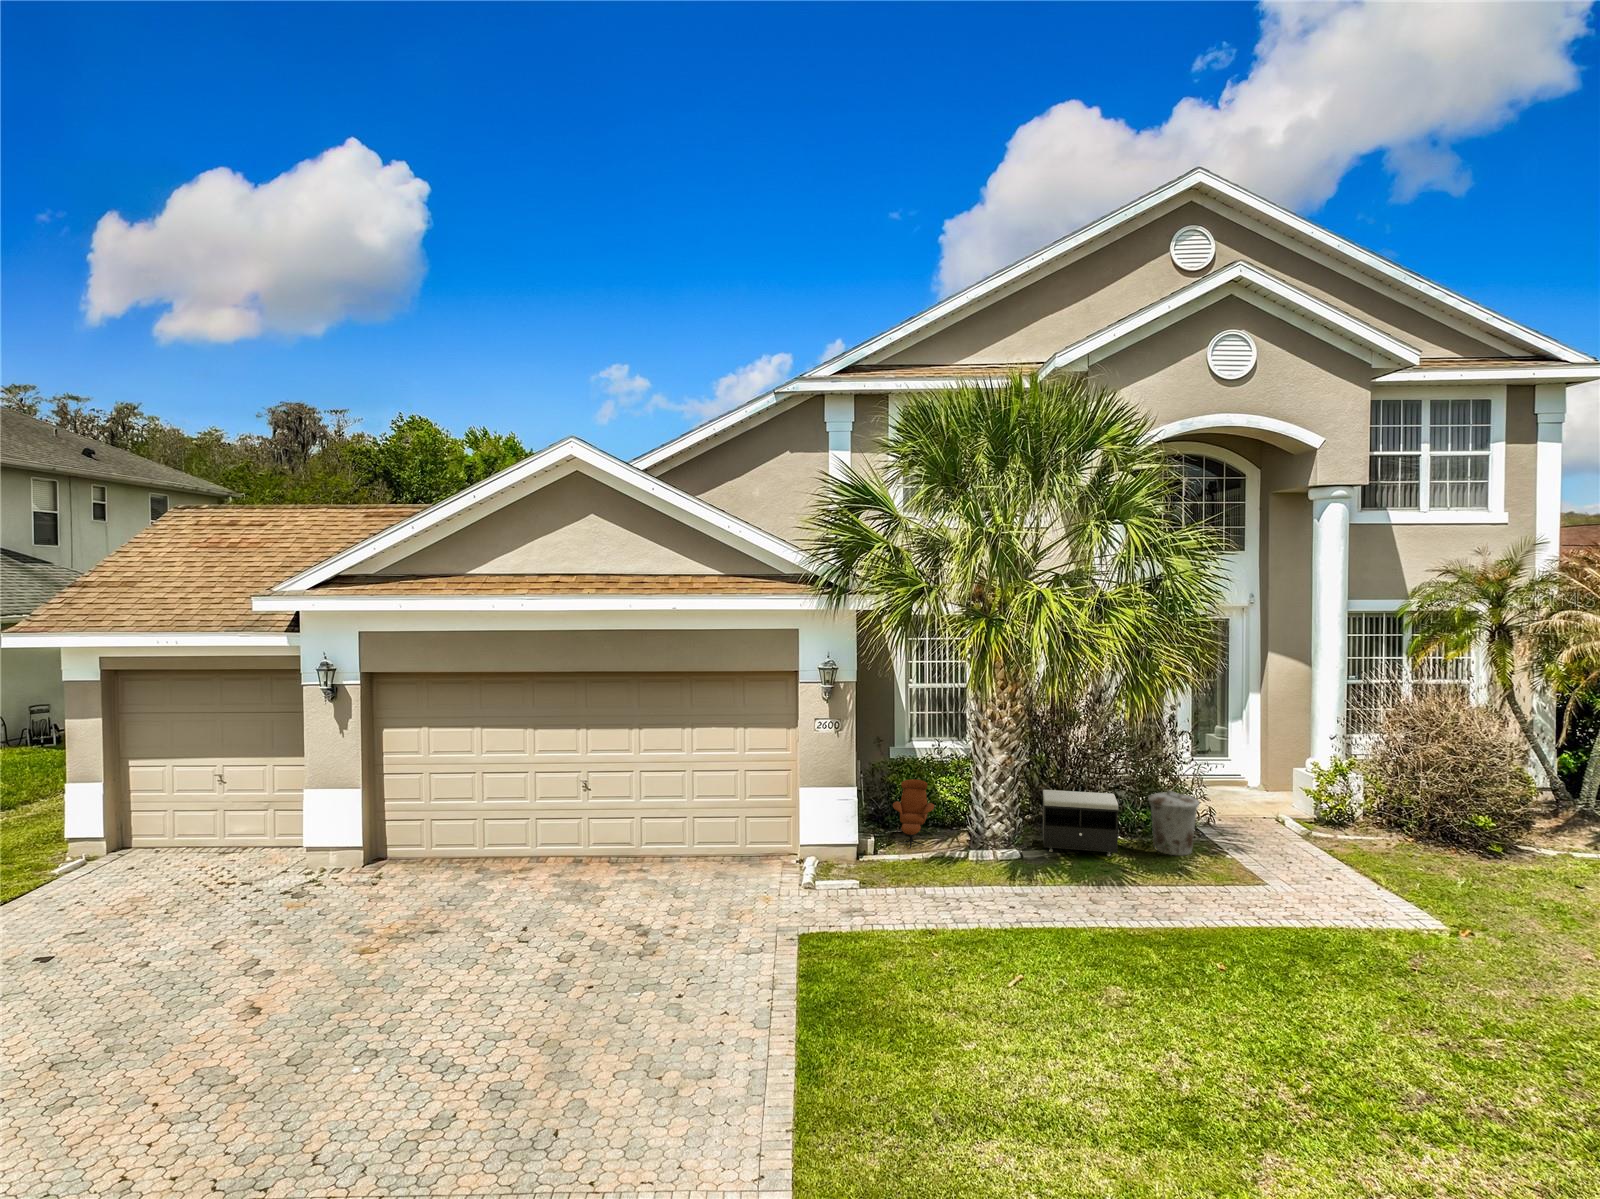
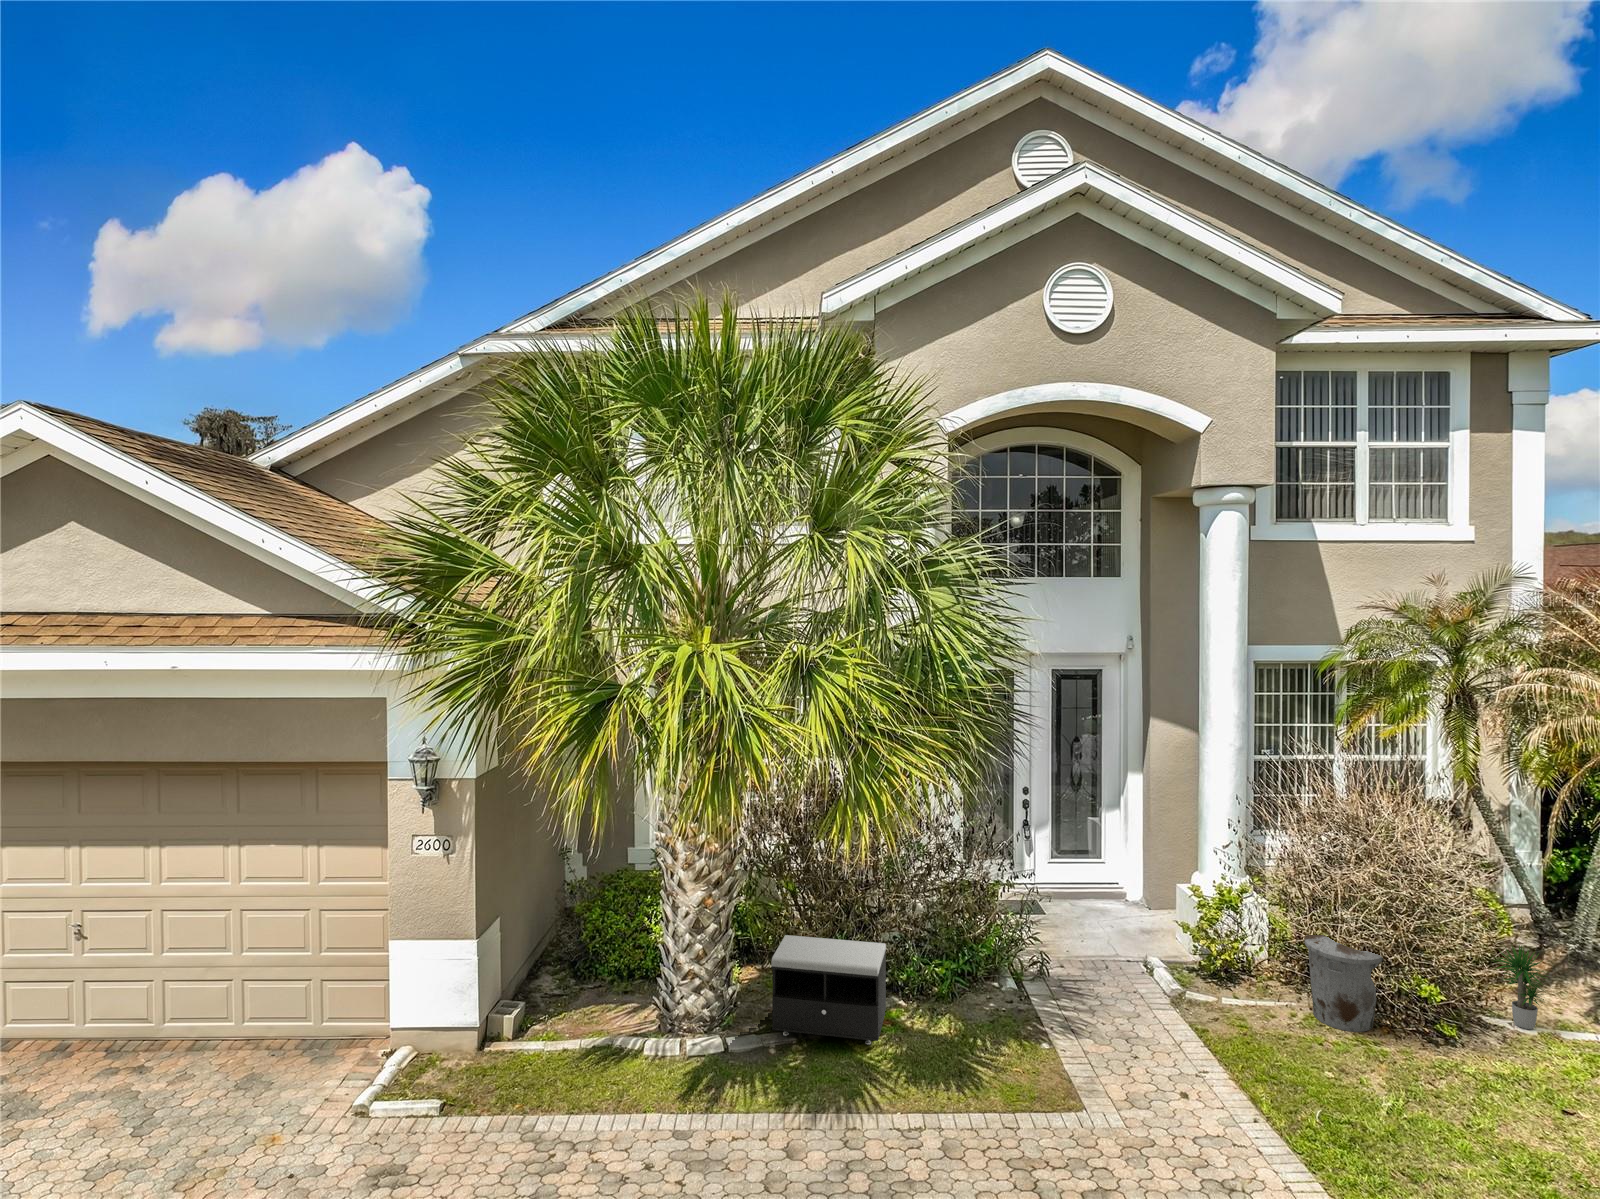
lounge chair: present [893,779,934,849] -> none [563,913,634,1031]
trash can: present [1148,791,1199,855] -> present [1304,935,1383,1032]
potted plant: none [1524,794,1568,850] -> present [1496,945,1547,1029]

